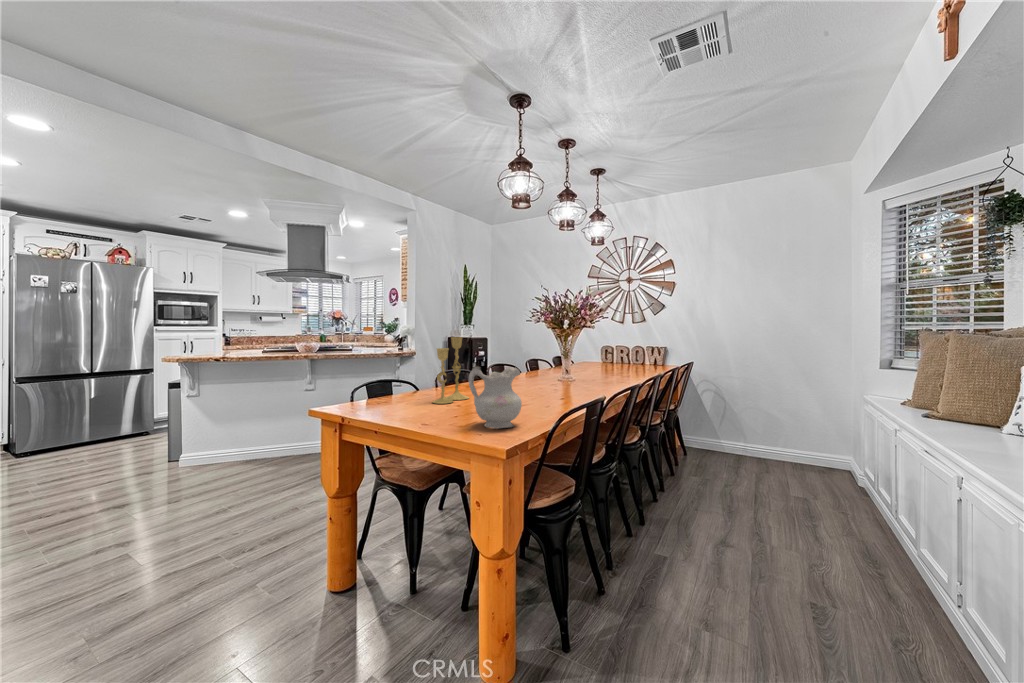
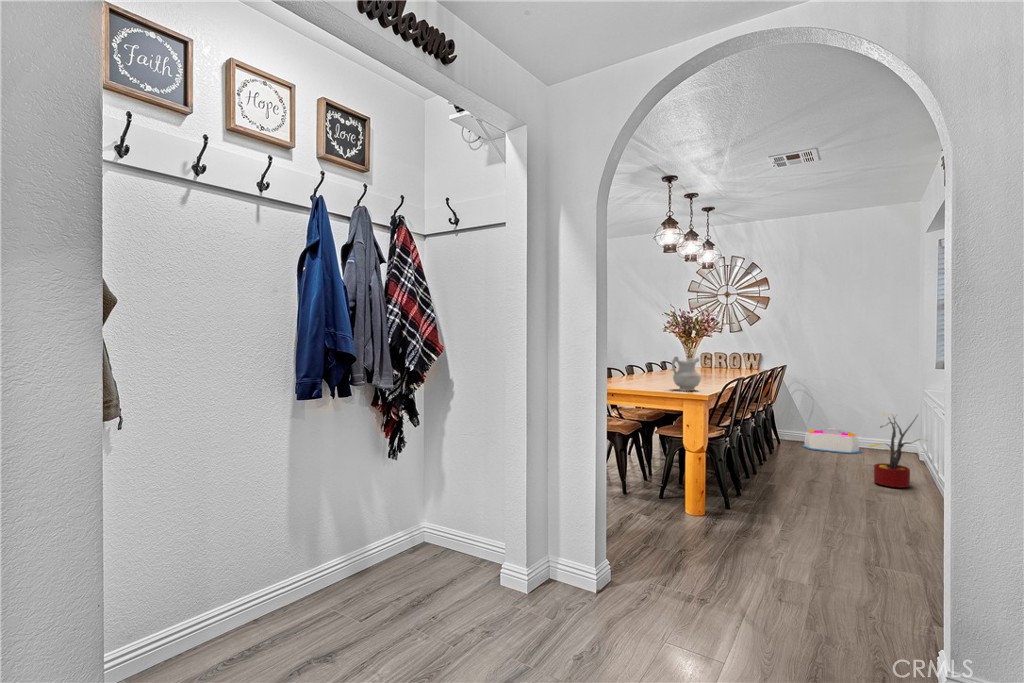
candlestick: present [433,337,469,404] -> none [622,341,642,384]
storage bin: none [712,434,782,470] -> present [803,428,862,454]
decorative plant: none [805,439,888,556] -> present [869,414,920,487]

